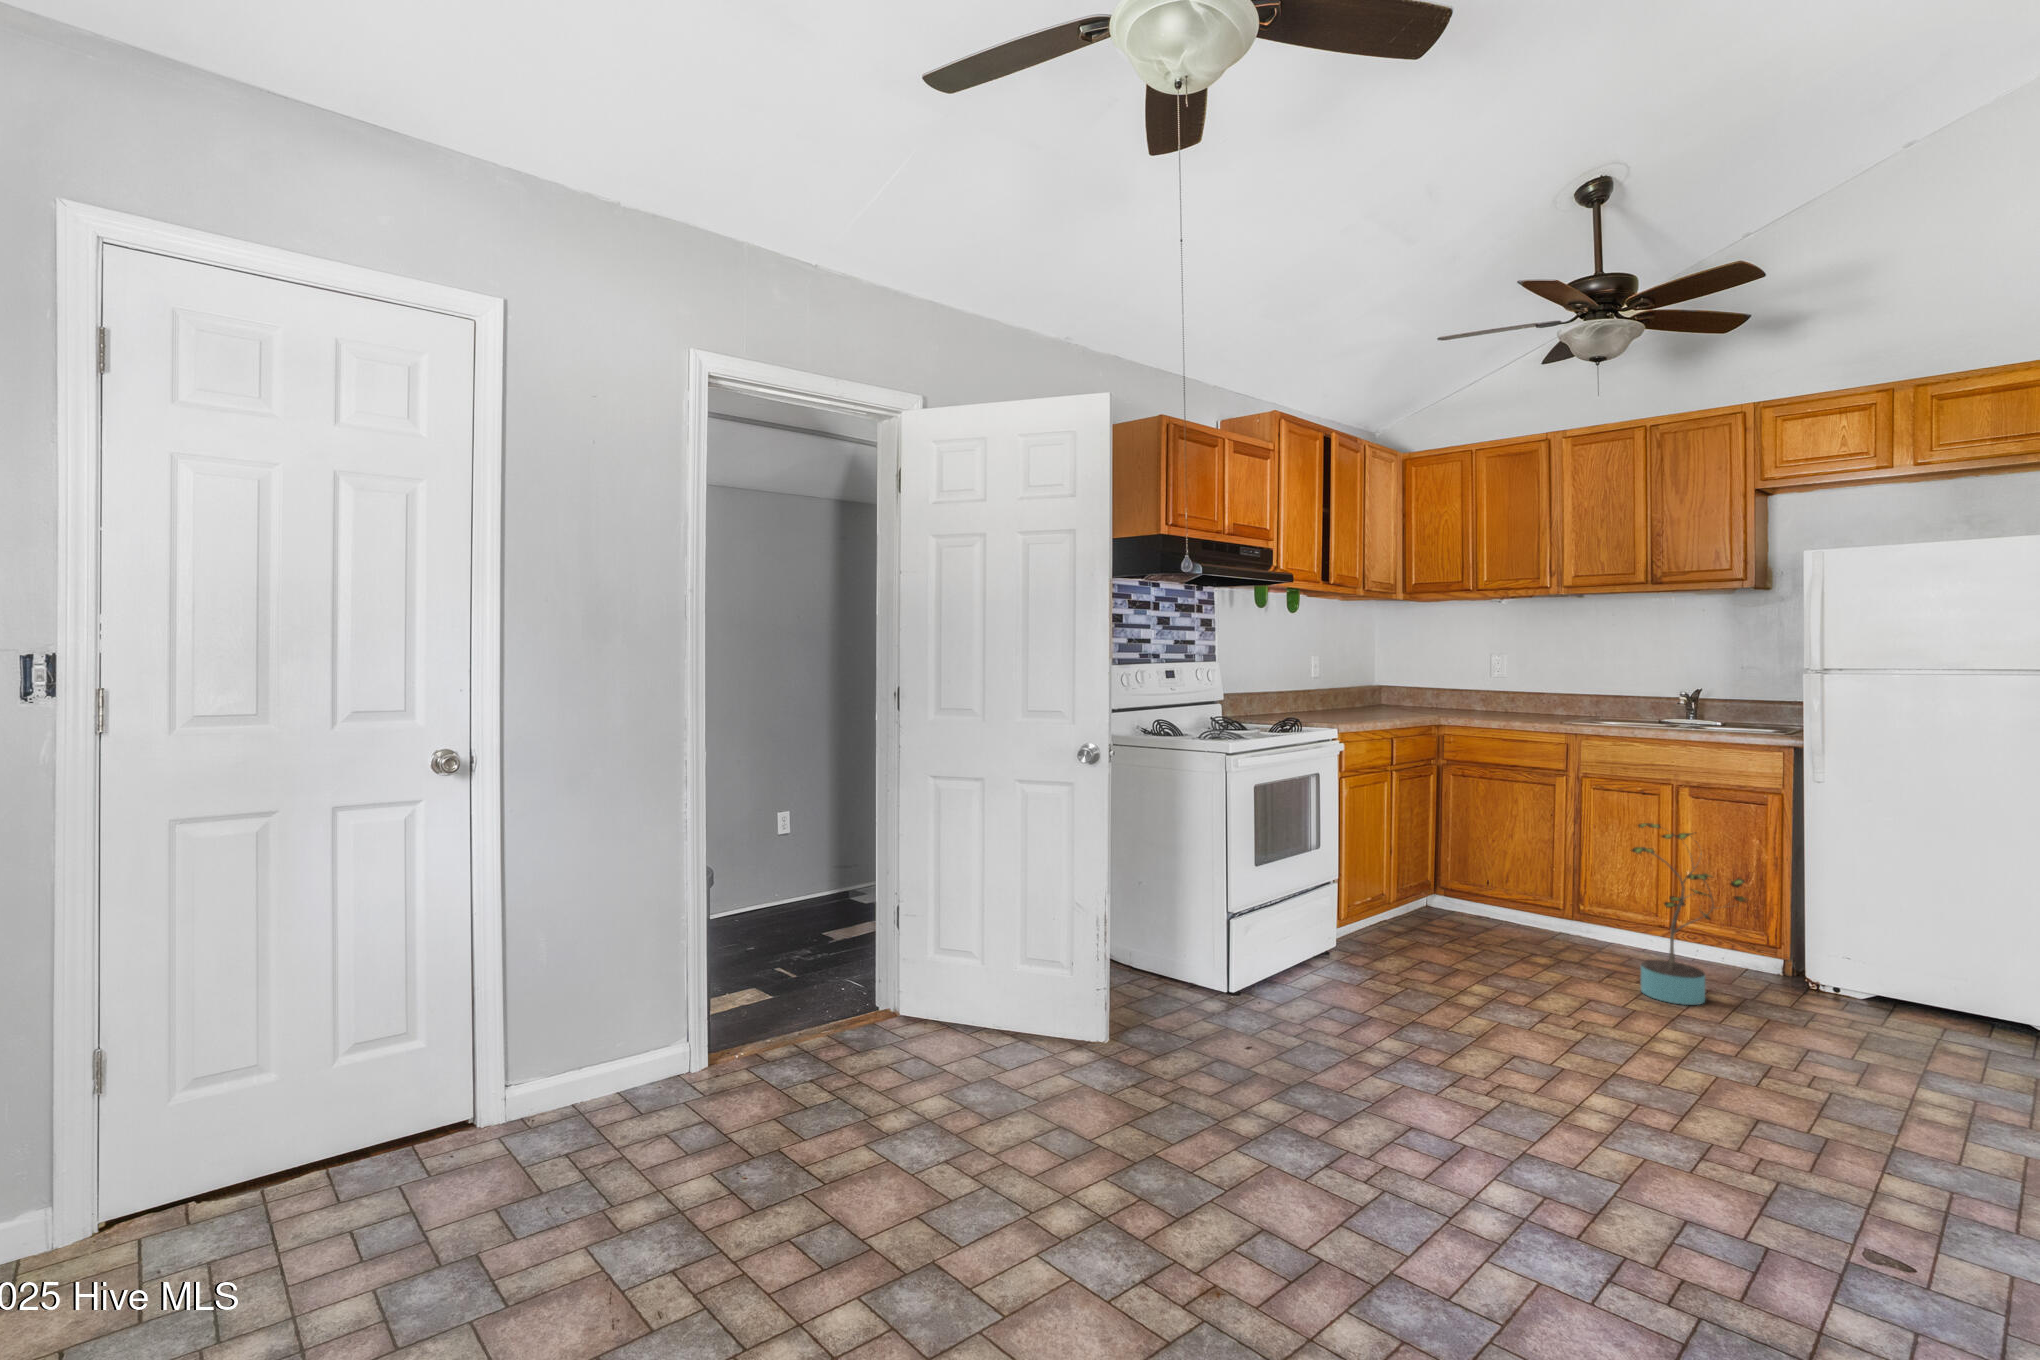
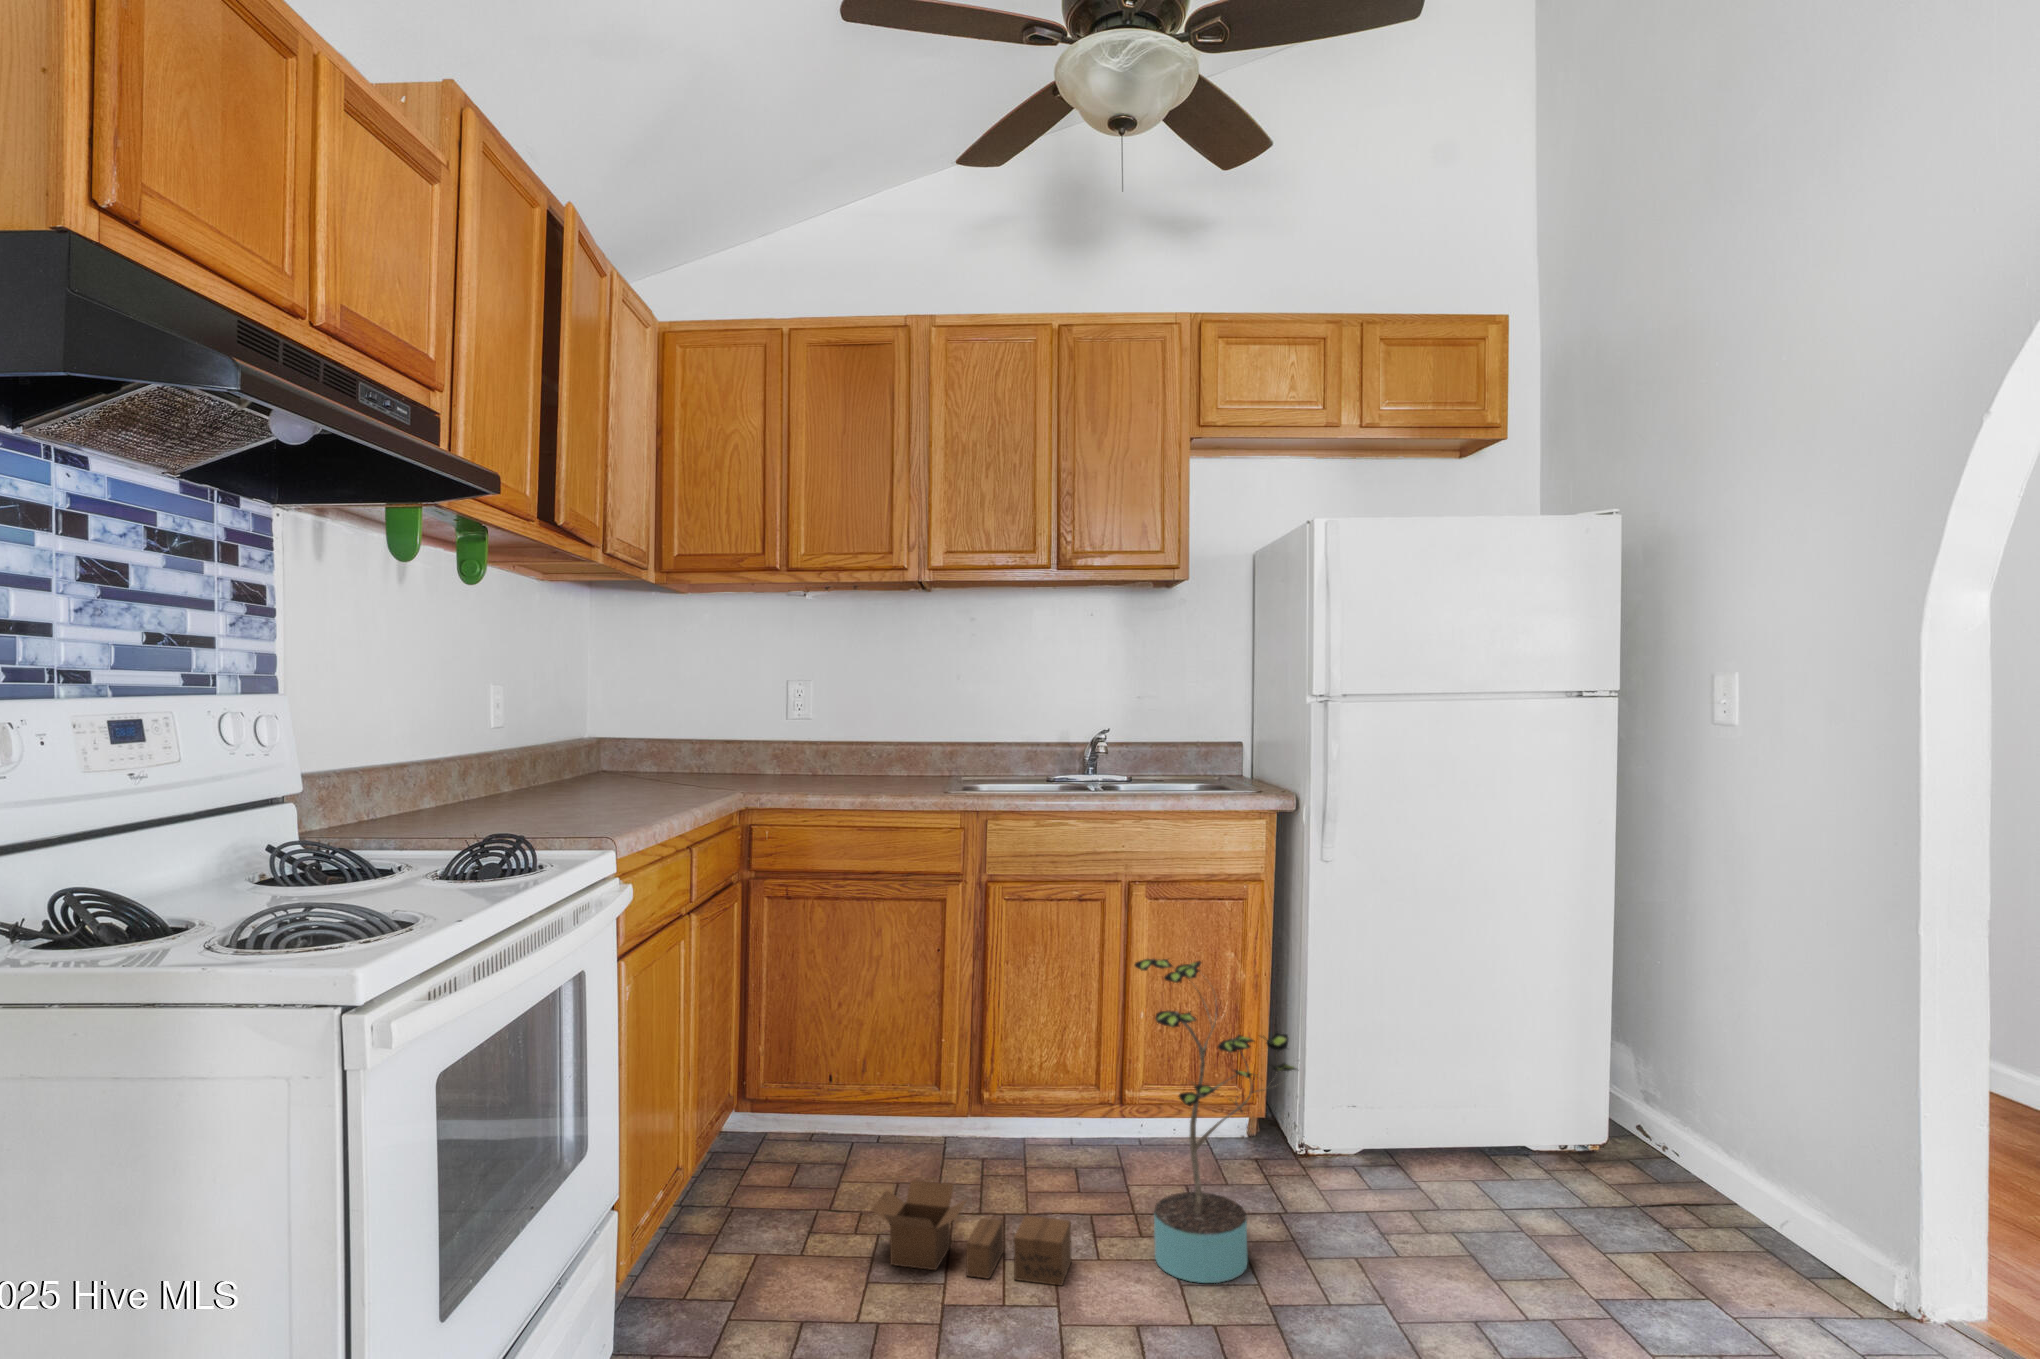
cardboard box: none [1473,922,1588,982] -> present [871,1180,1072,1285]

